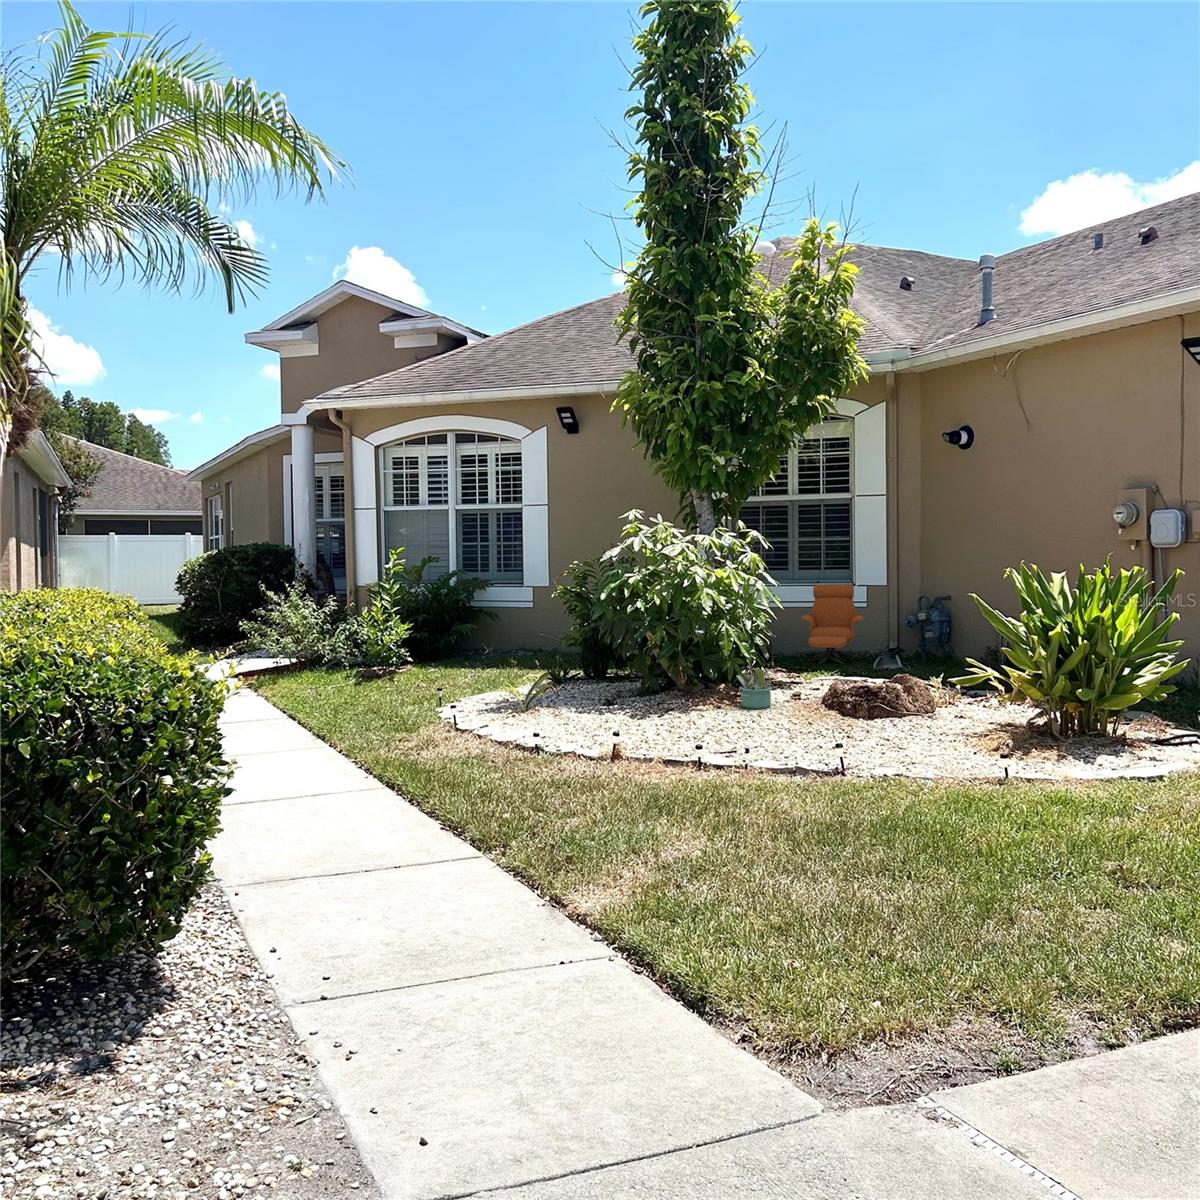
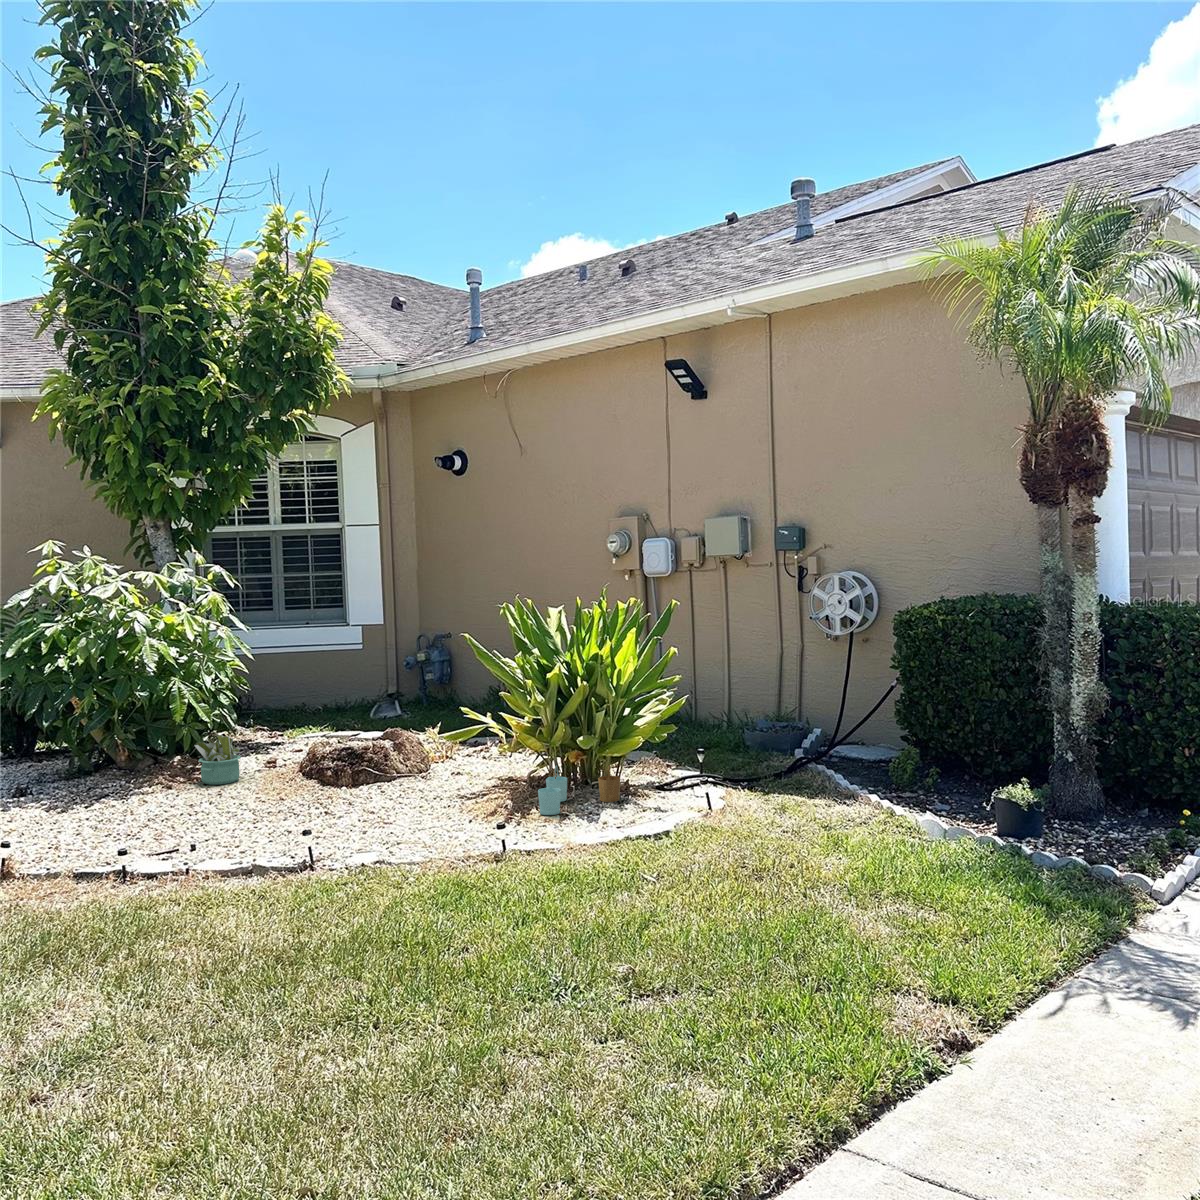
lounge chair: present [802,585,864,664] -> none [289,626,360,719]
bucket: none [1037,714,1118,755] -> present [538,765,620,815]

